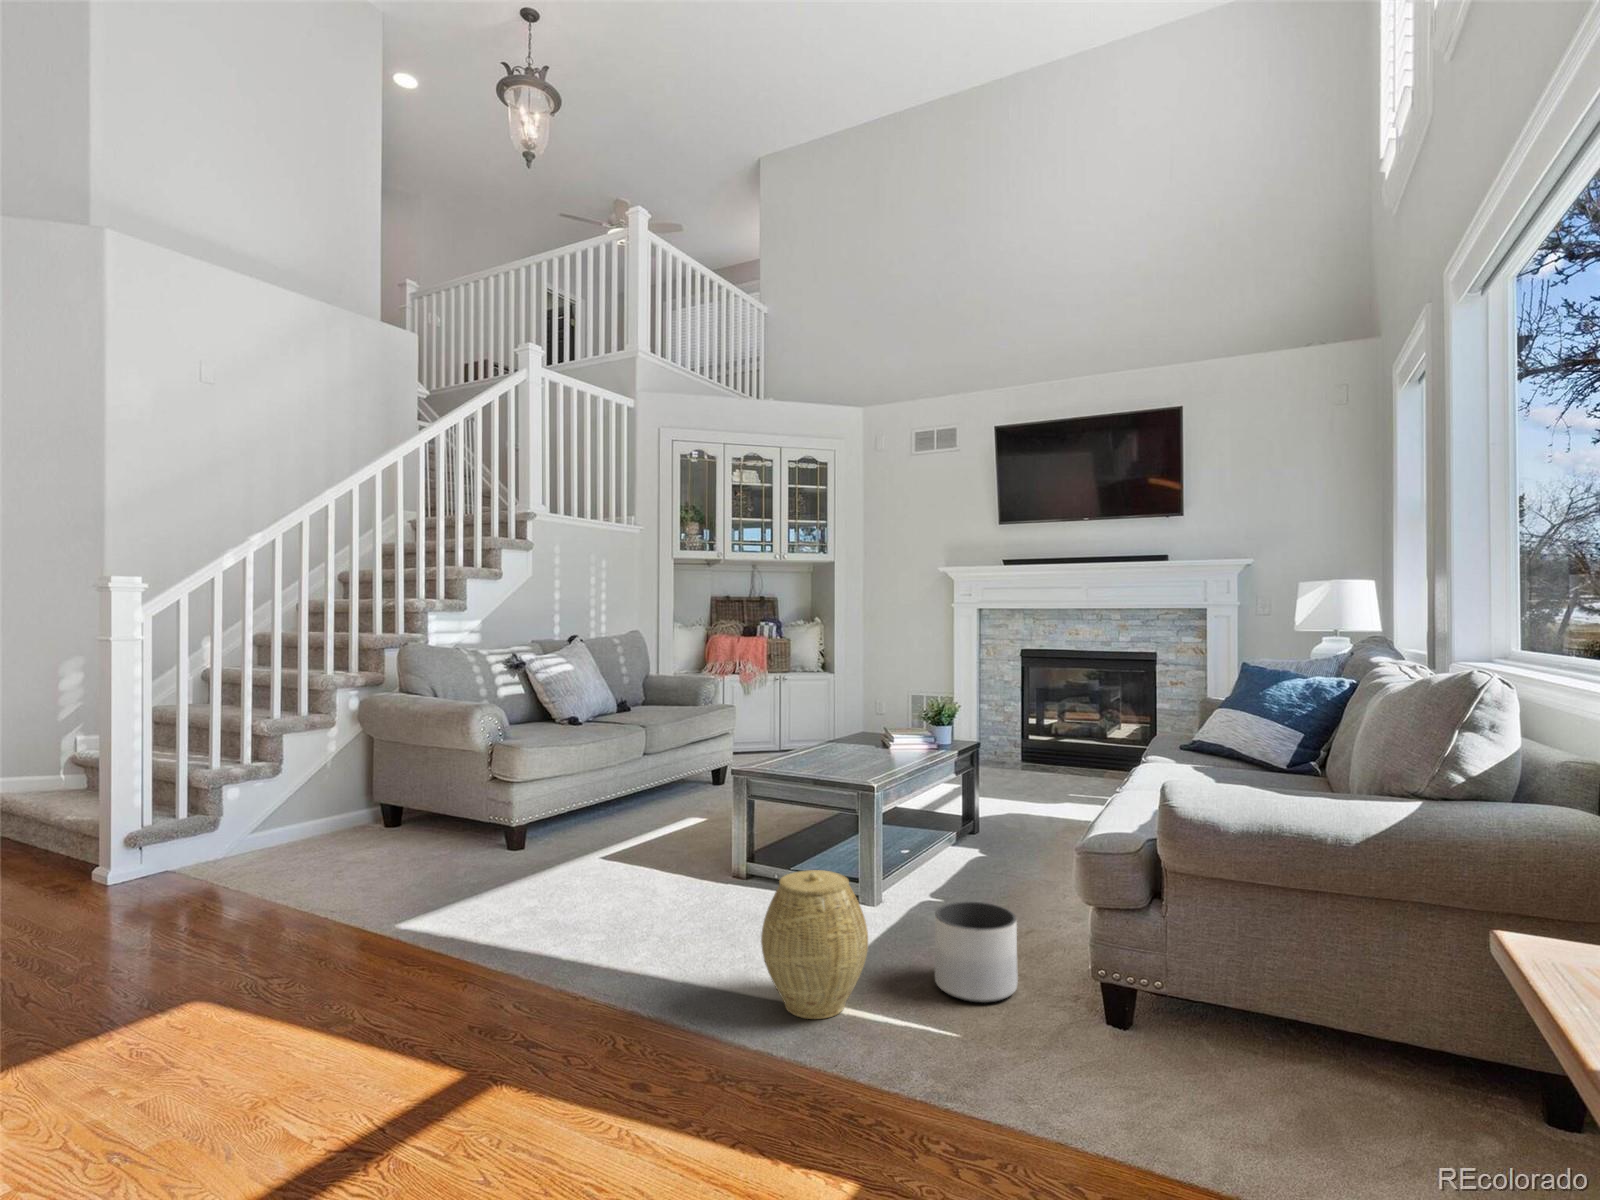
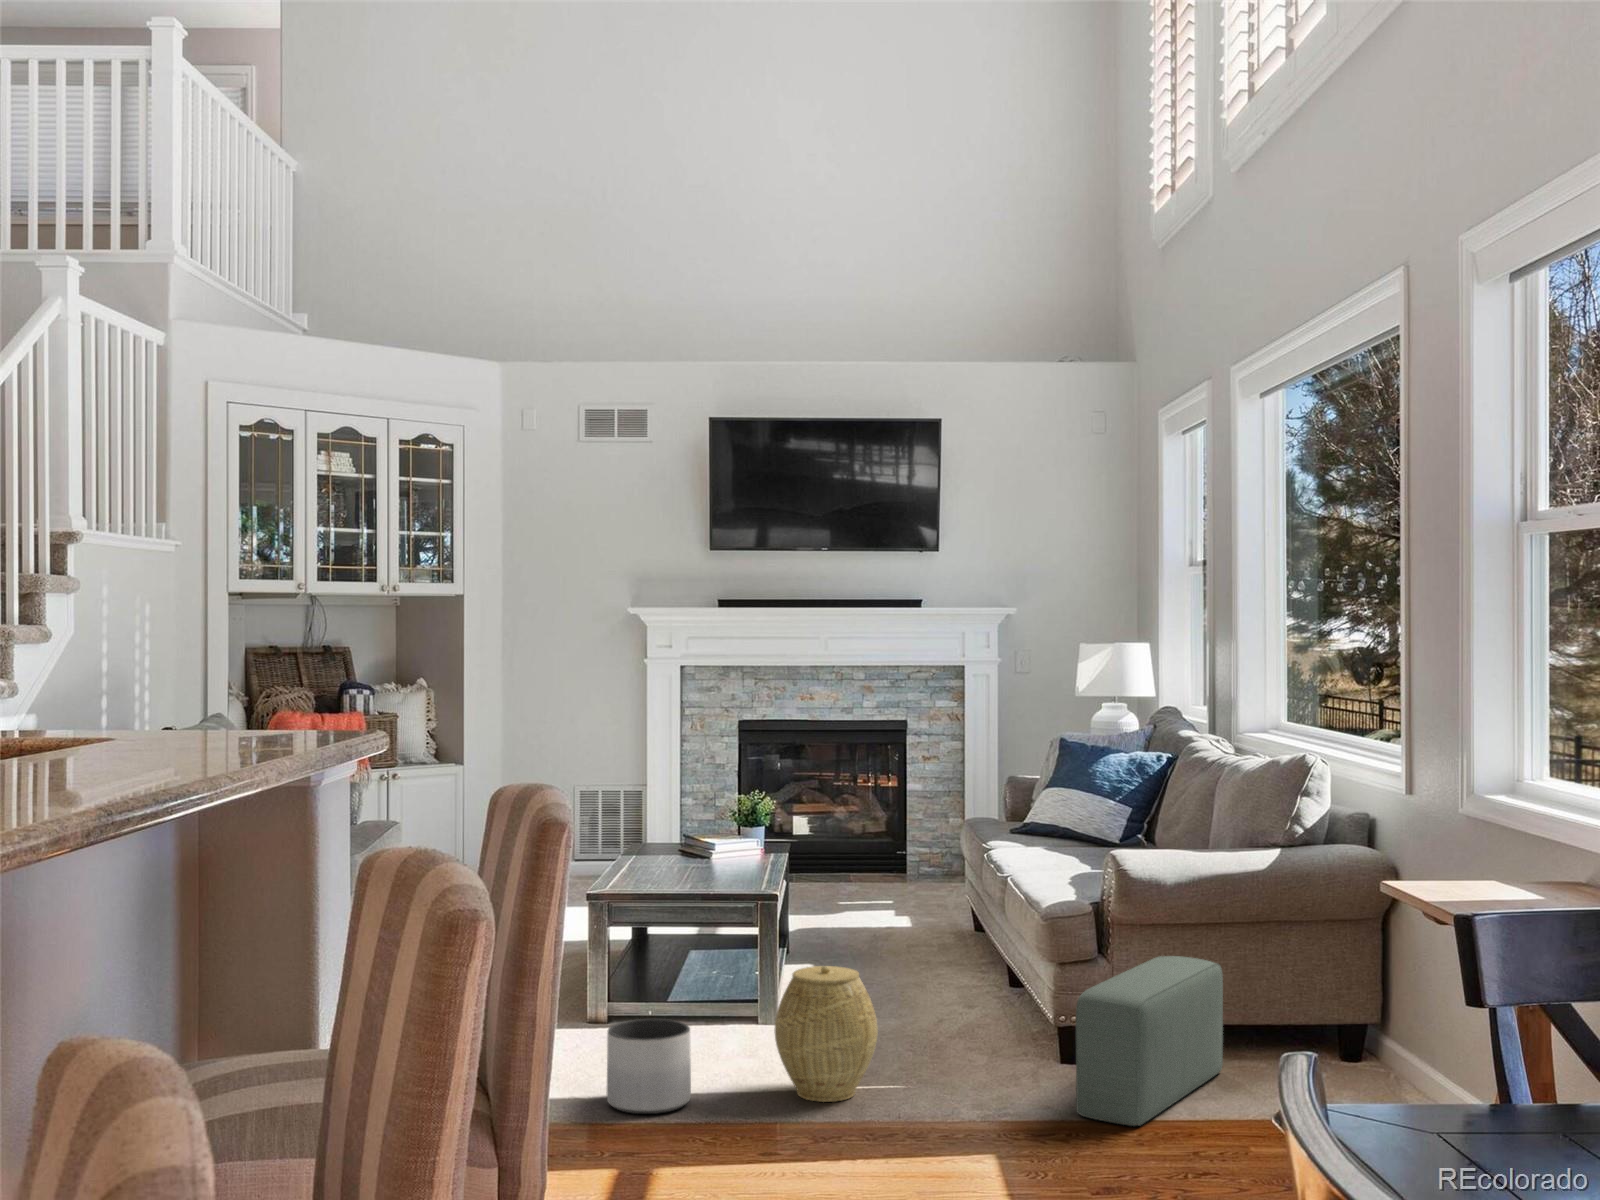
planter: present [935,901,1018,1003] -> present [607,1019,691,1114]
pouf: none [1049,913,1312,1154] -> present [1076,956,1223,1126]

